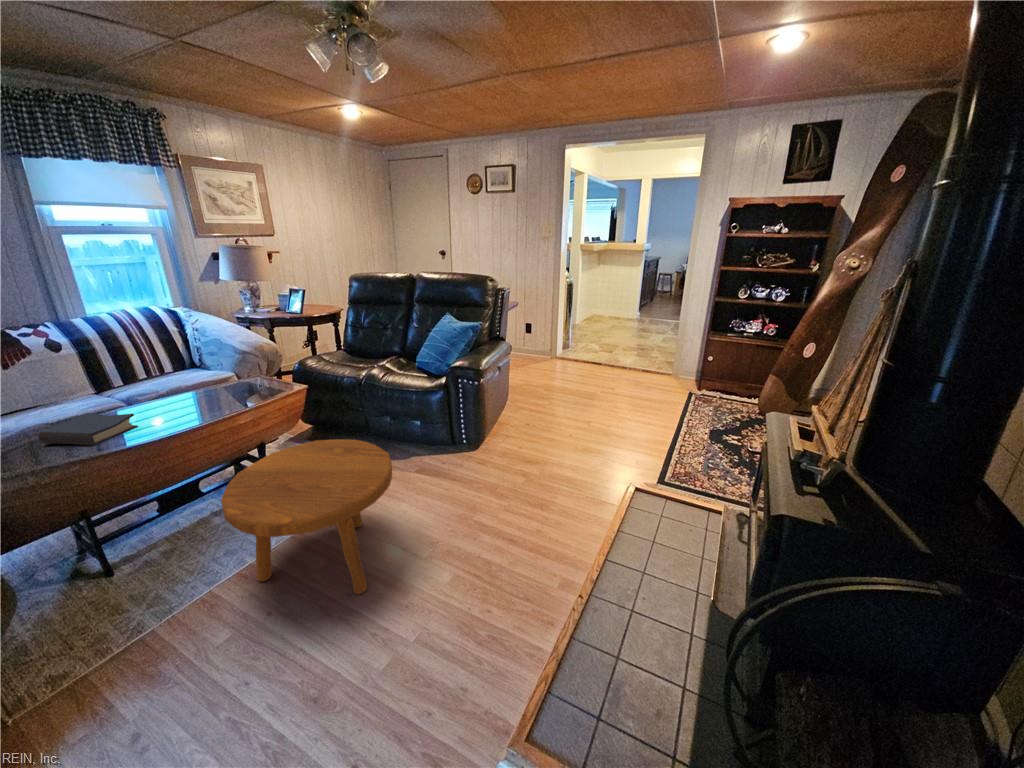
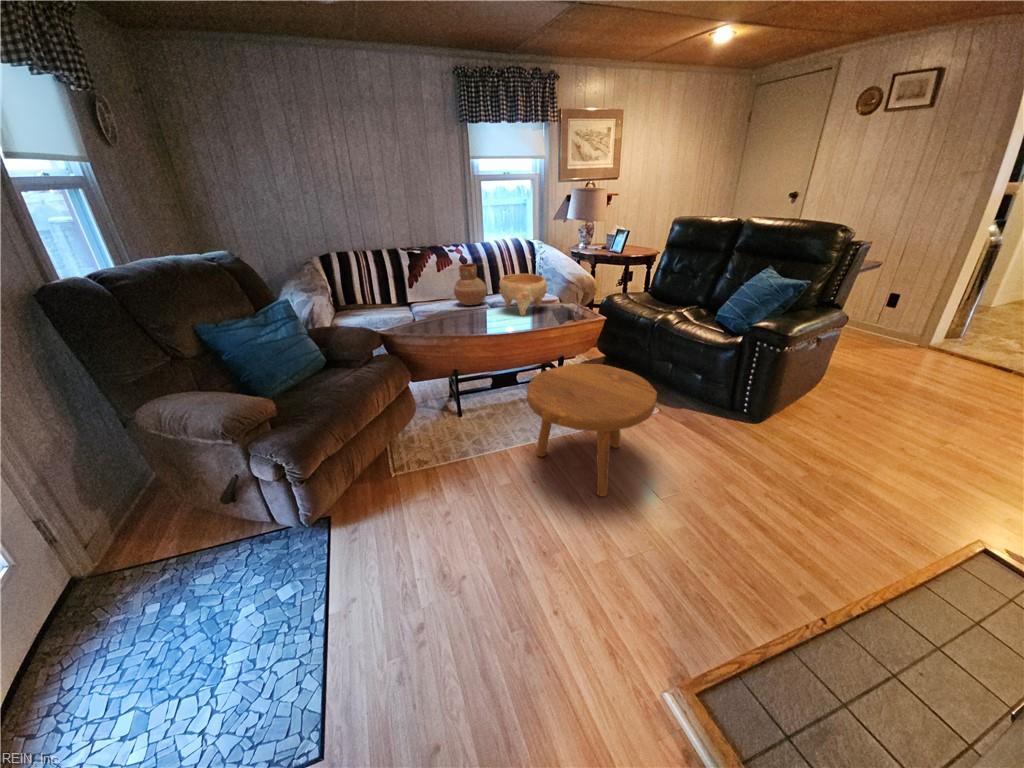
vase: none [44,348,113,410] -> present [454,263,487,305]
decorative bowl: none [134,351,217,406] -> present [499,274,547,316]
hardback book: present [38,413,138,446] -> none [447,308,494,331]

